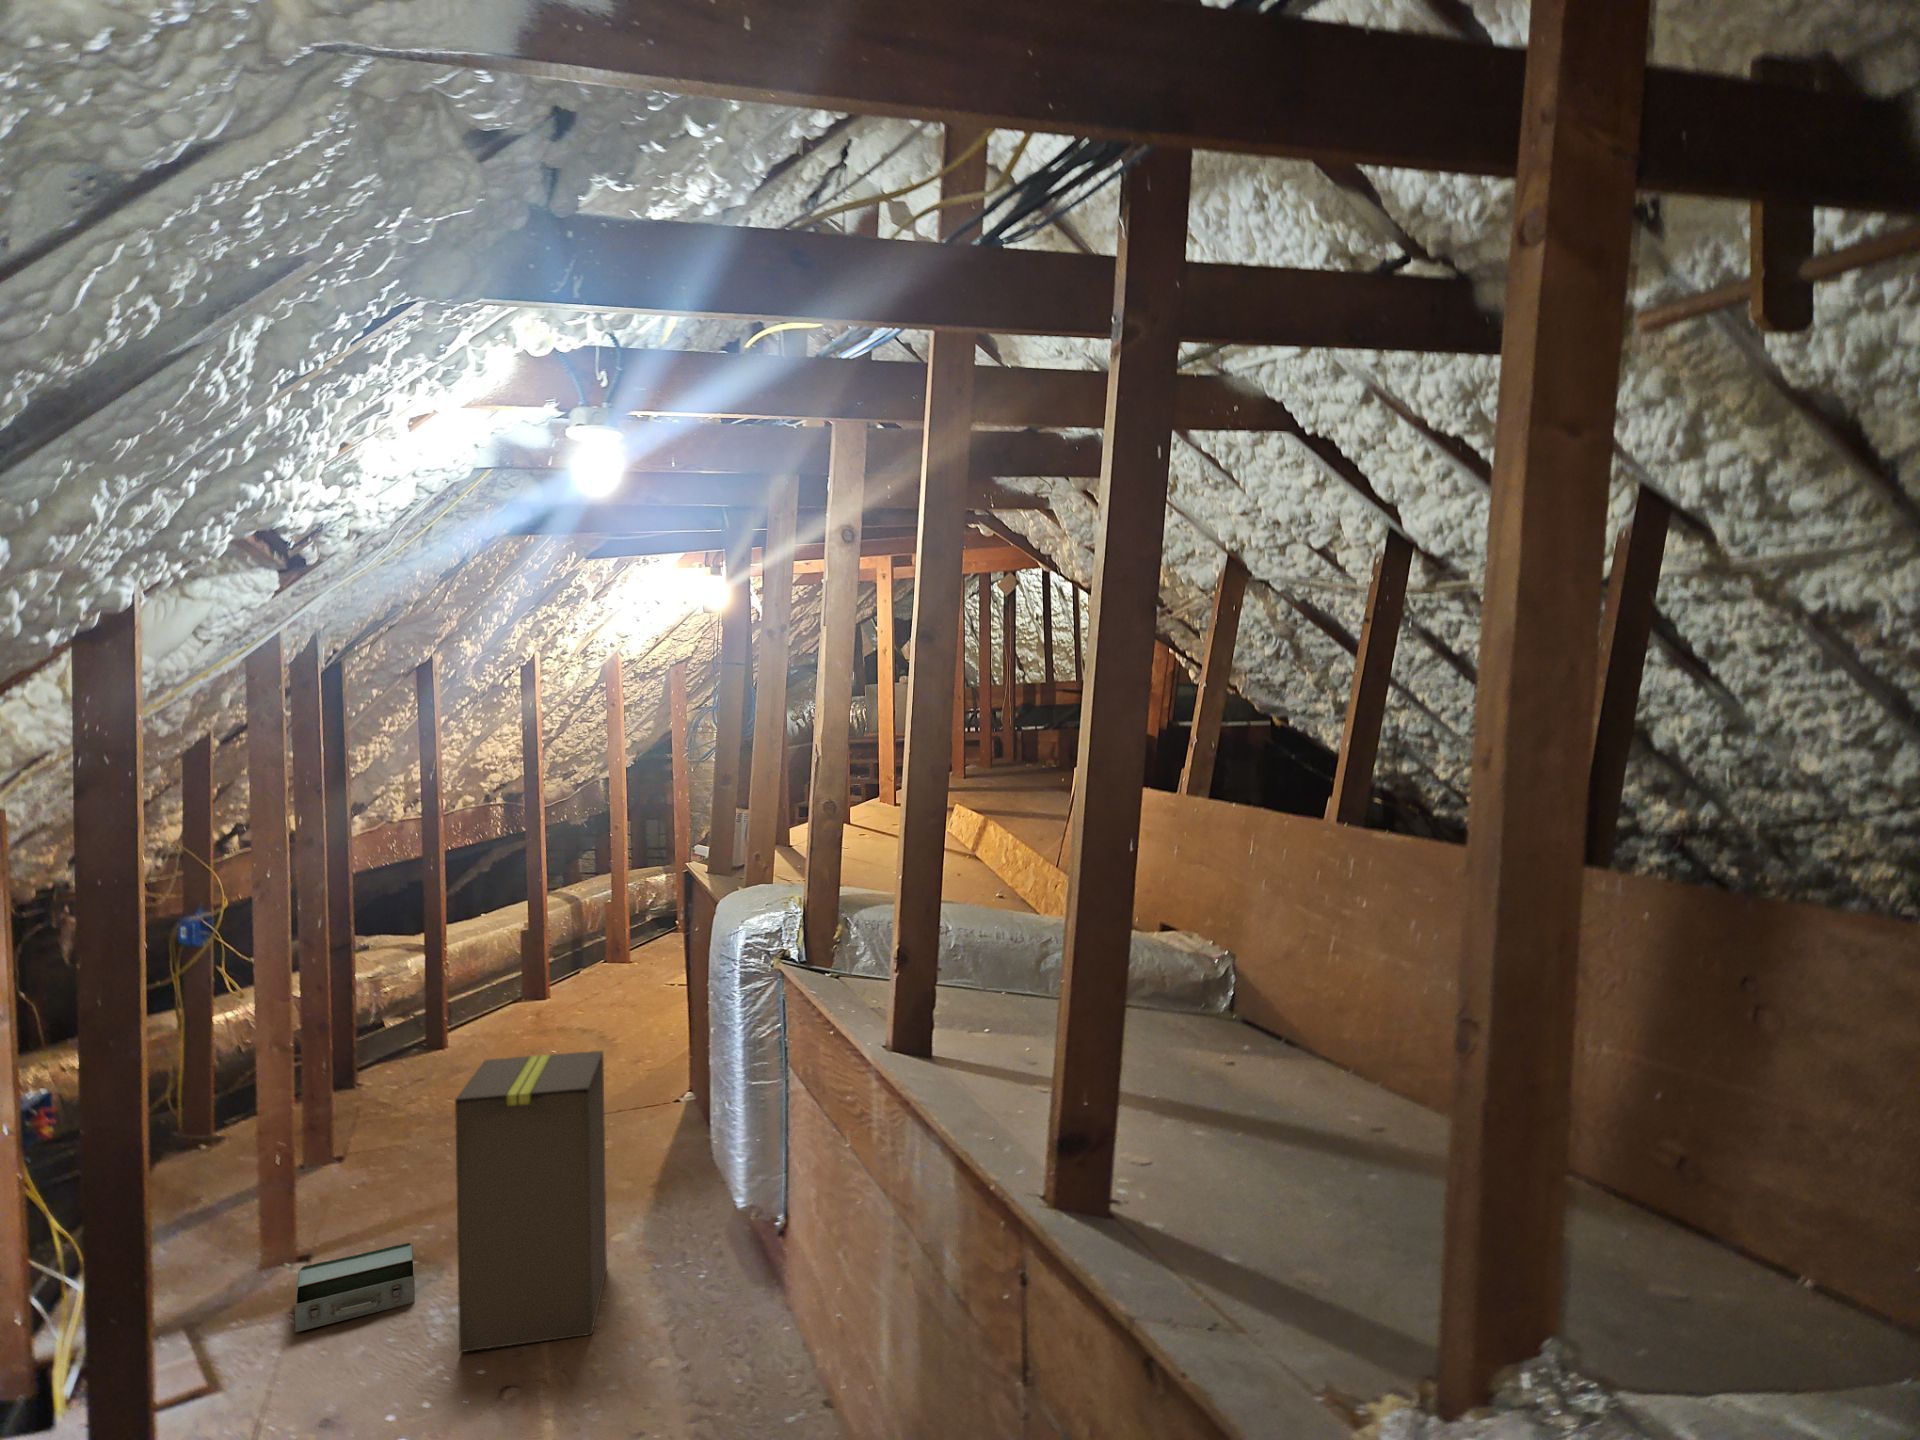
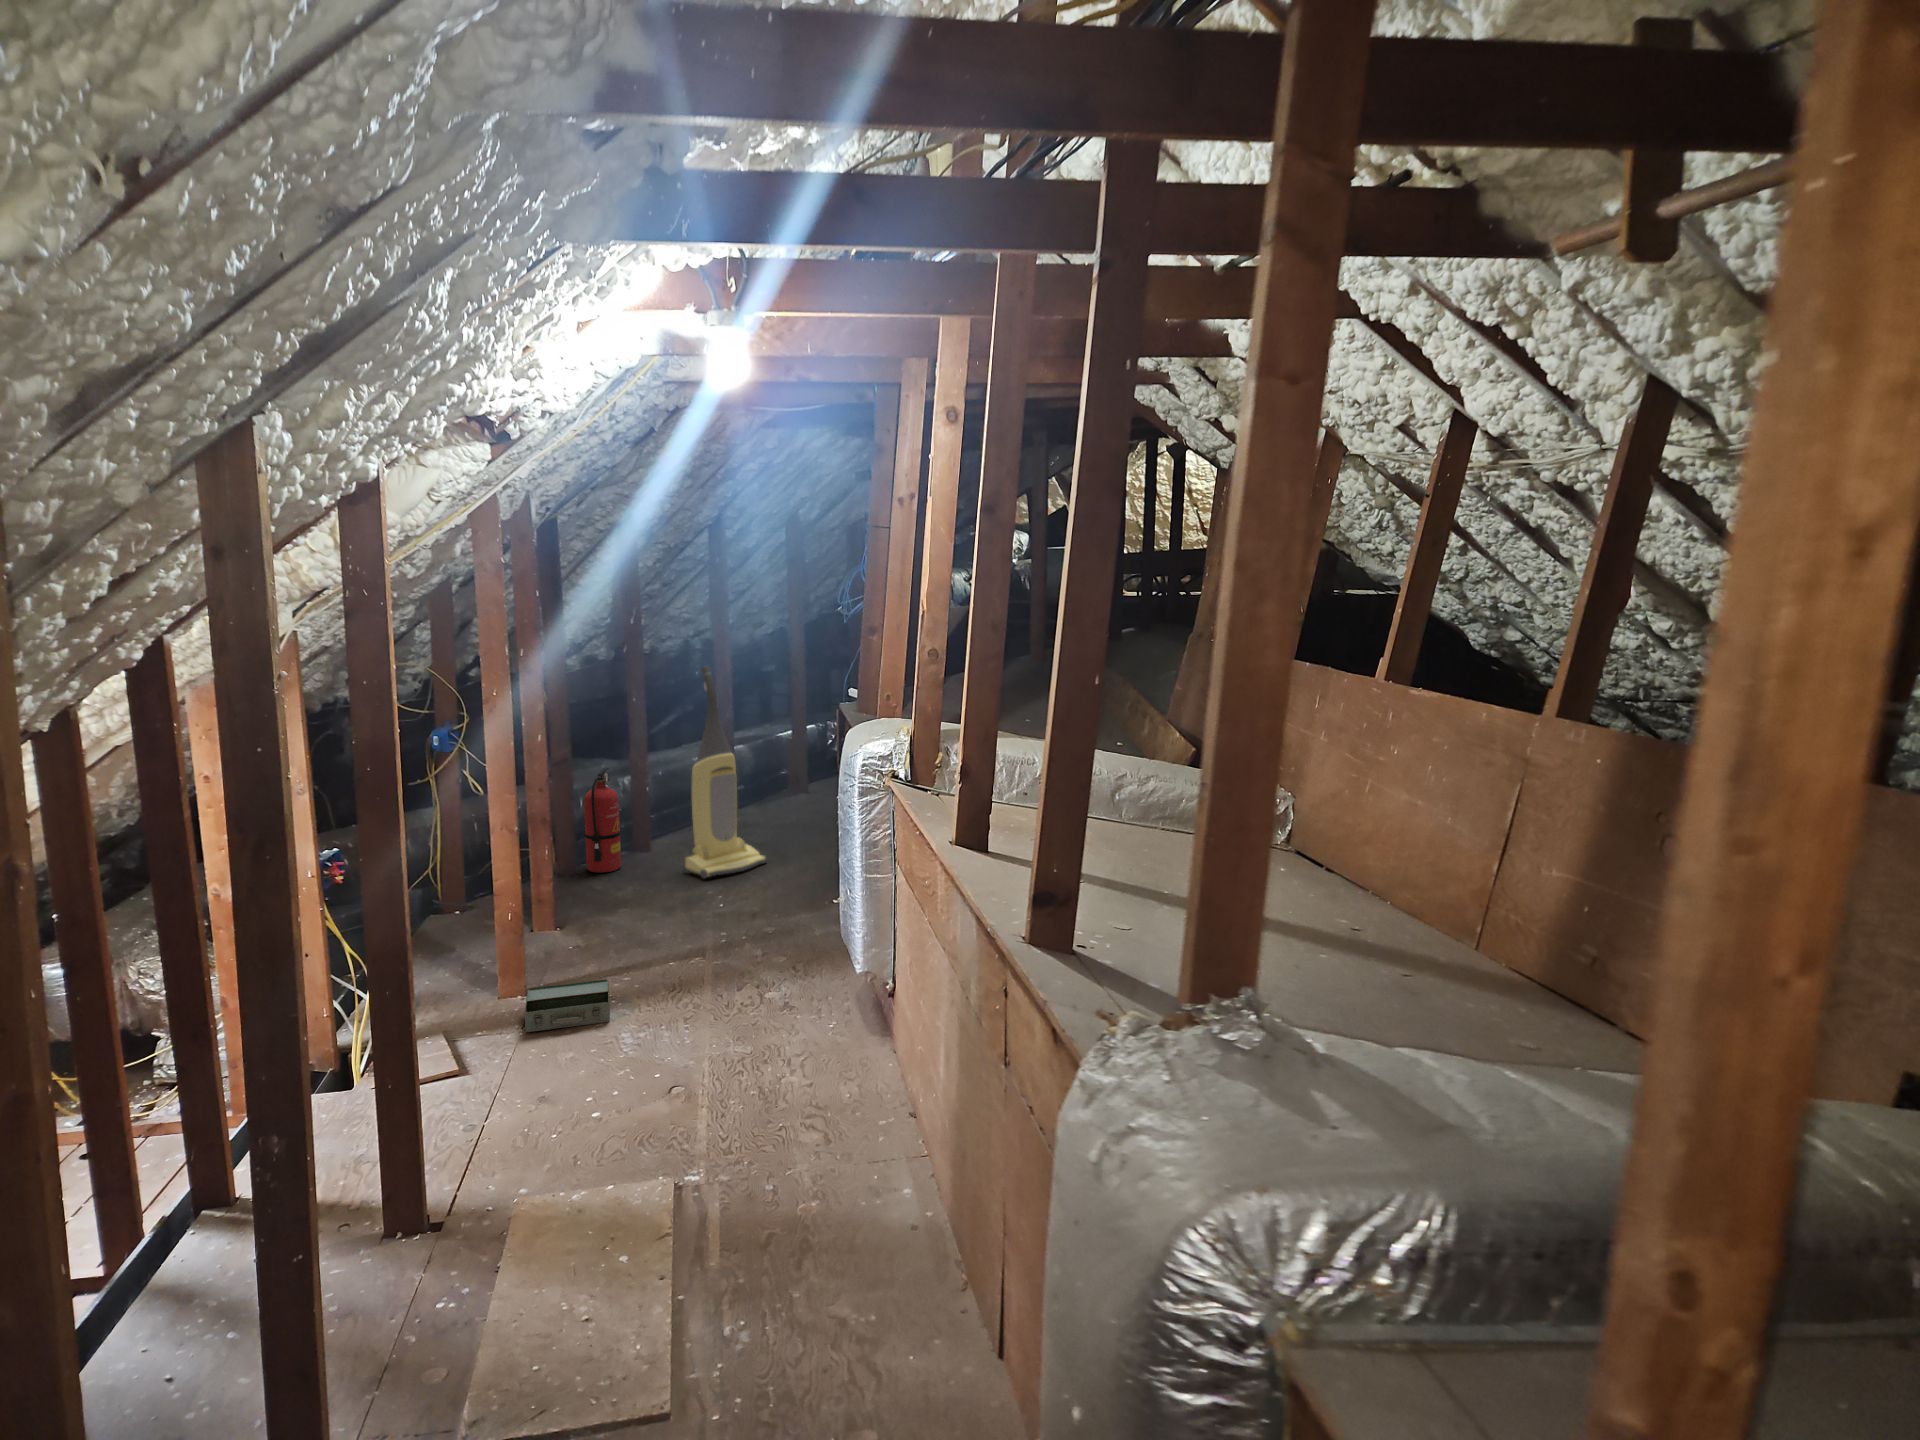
vacuum cleaner: none [503,830,607,1090] -> present [683,666,767,878]
fire extinguisher: none [375,959,420,1093] -> present [584,767,621,873]
cardboard box: present [455,1051,607,1352] -> none [633,845,752,1057]

